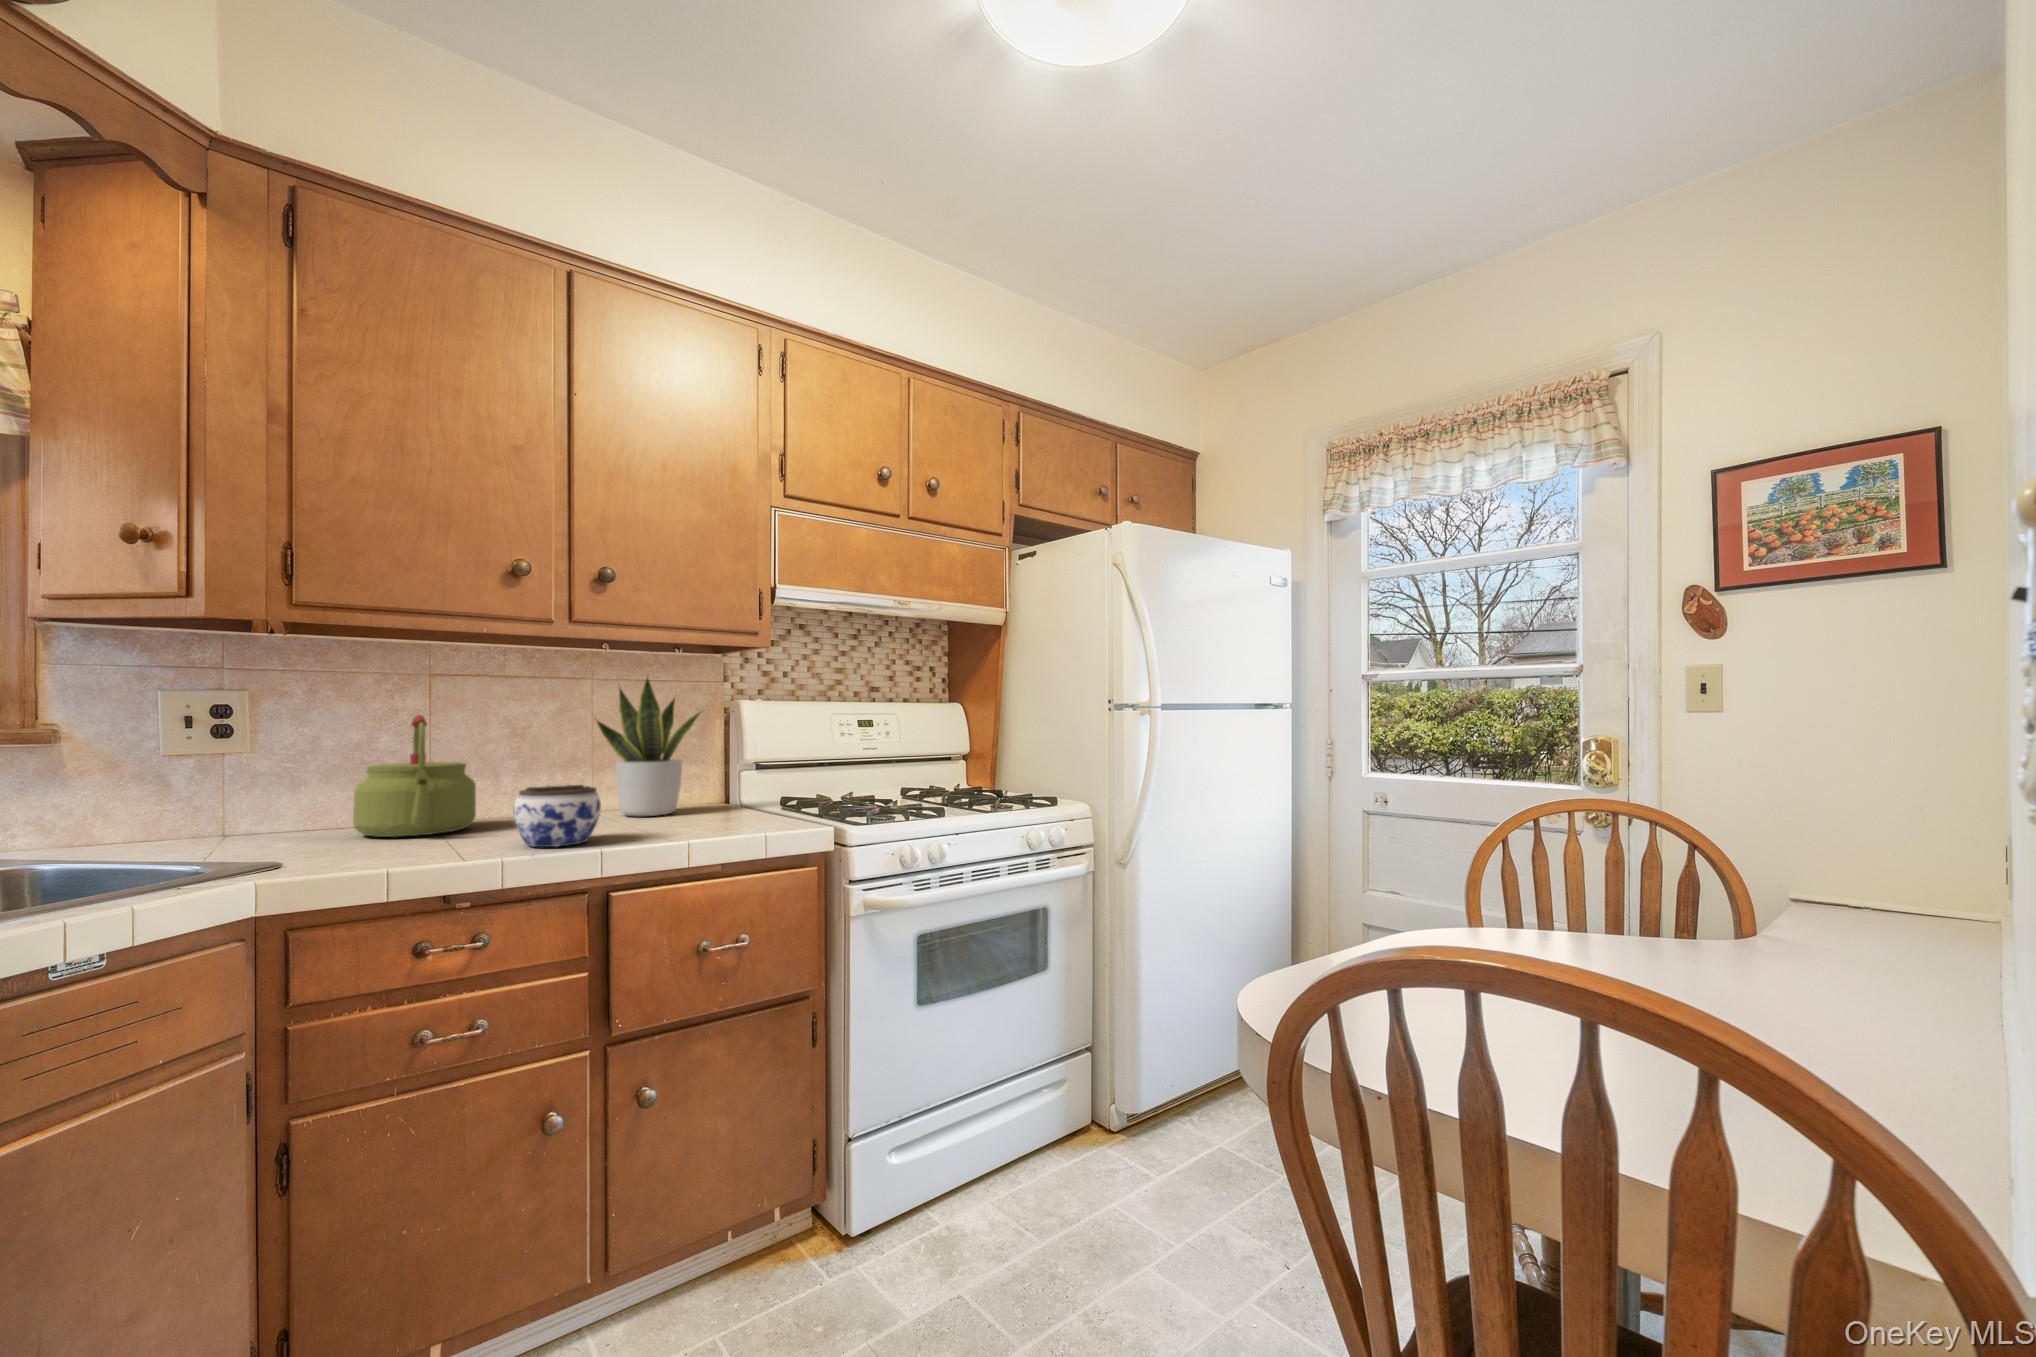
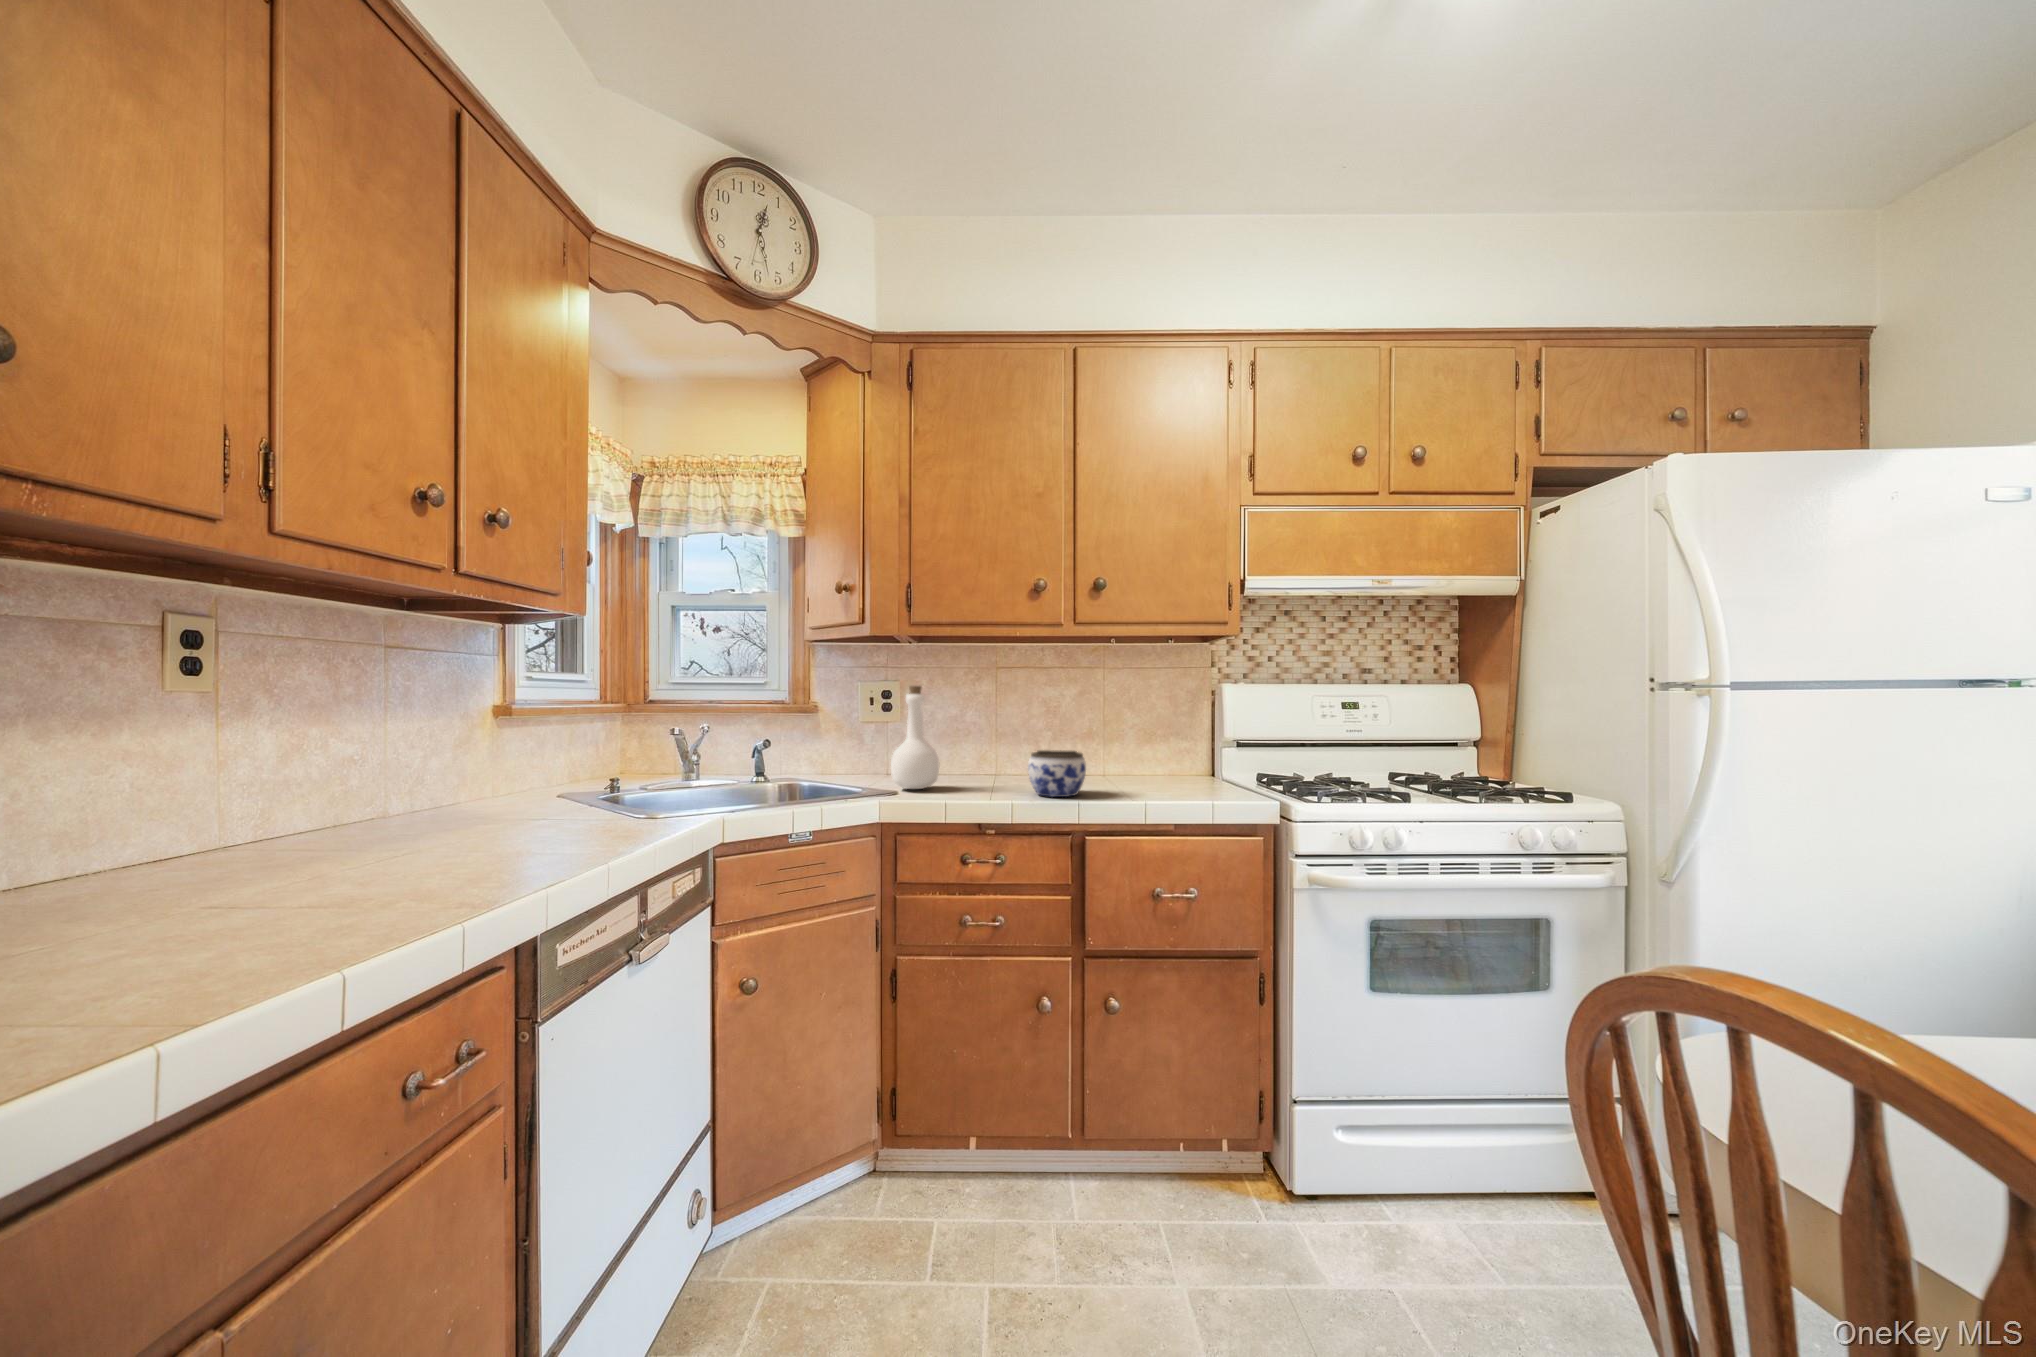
potted plant: present [597,677,700,816] -> none [1103,660,1191,778]
bottle: none [253,700,350,861] -> present [891,686,939,789]
kettle: present [353,715,476,837] -> none [955,694,1025,779]

